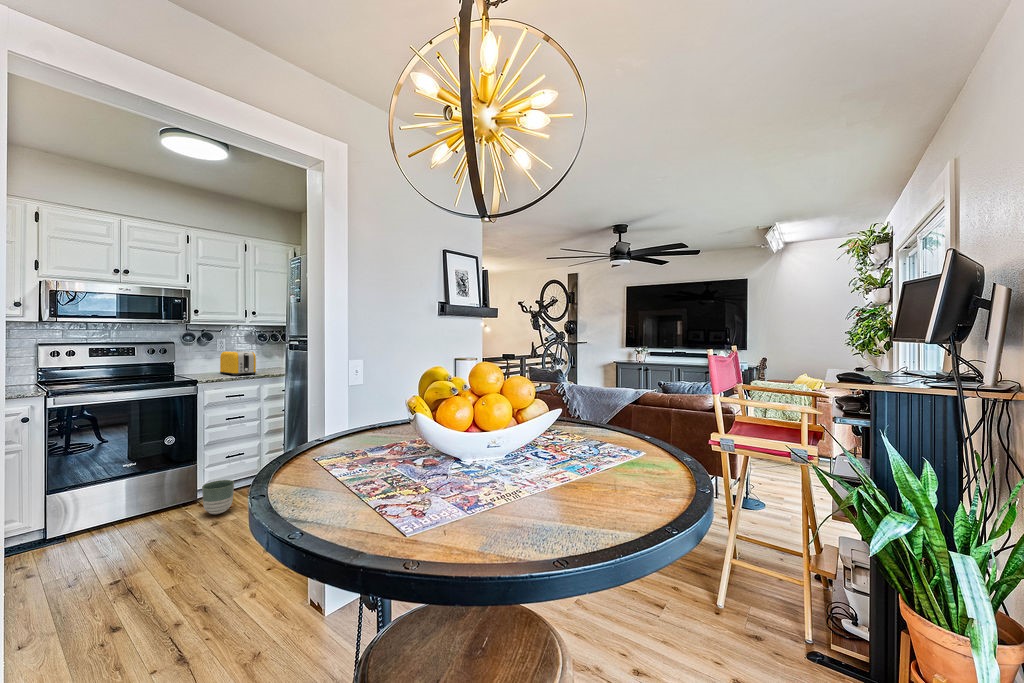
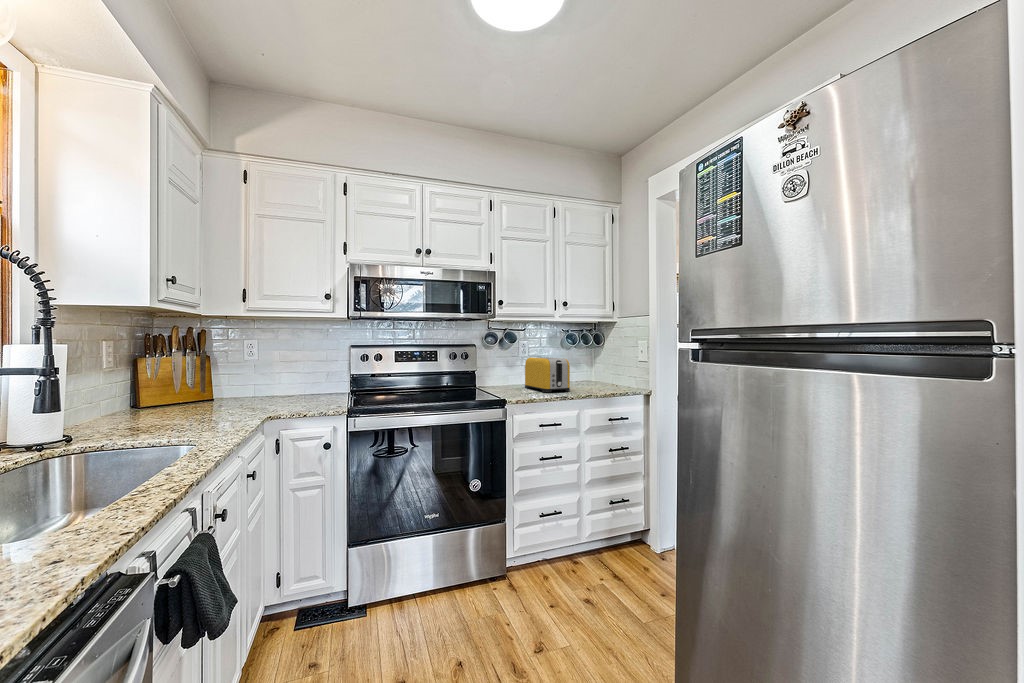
planter: present [202,480,234,514] -> none [518,559,560,620]

